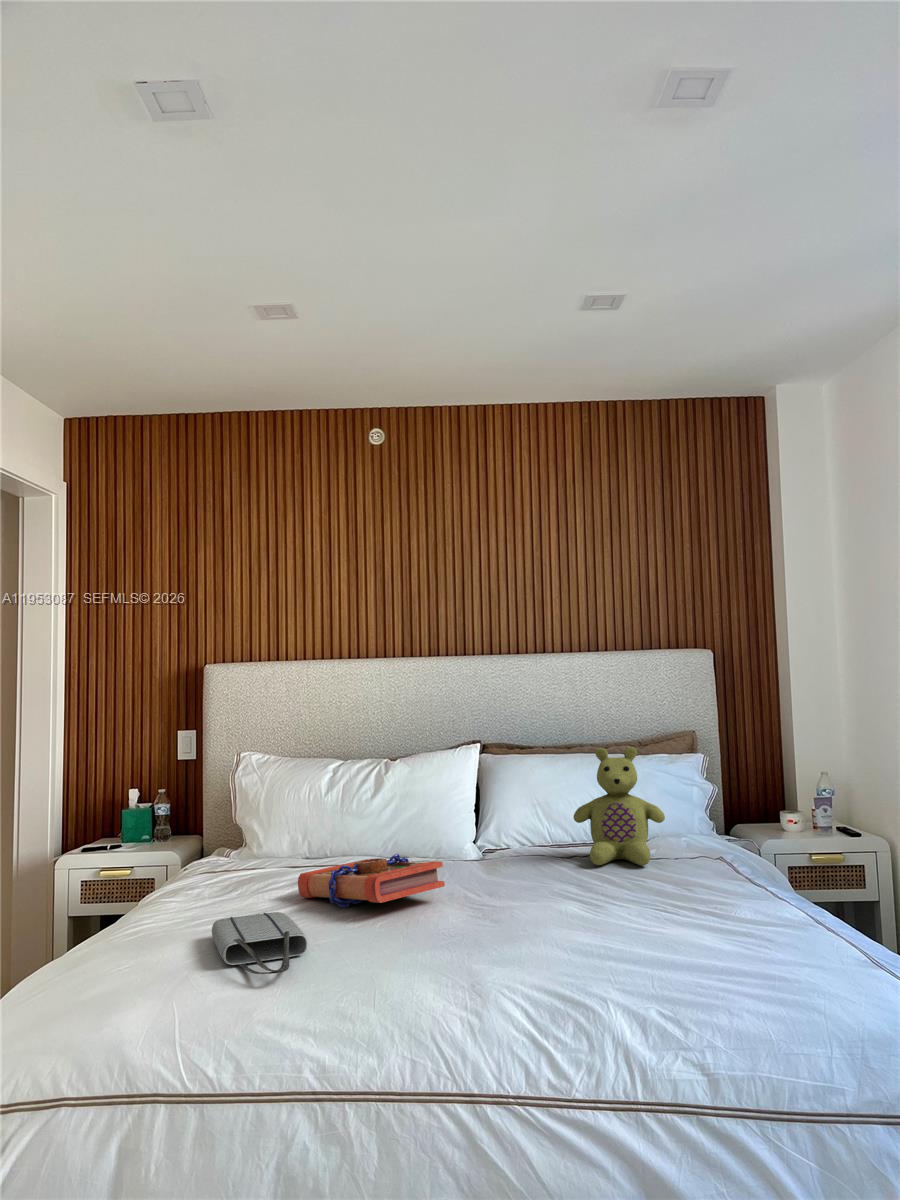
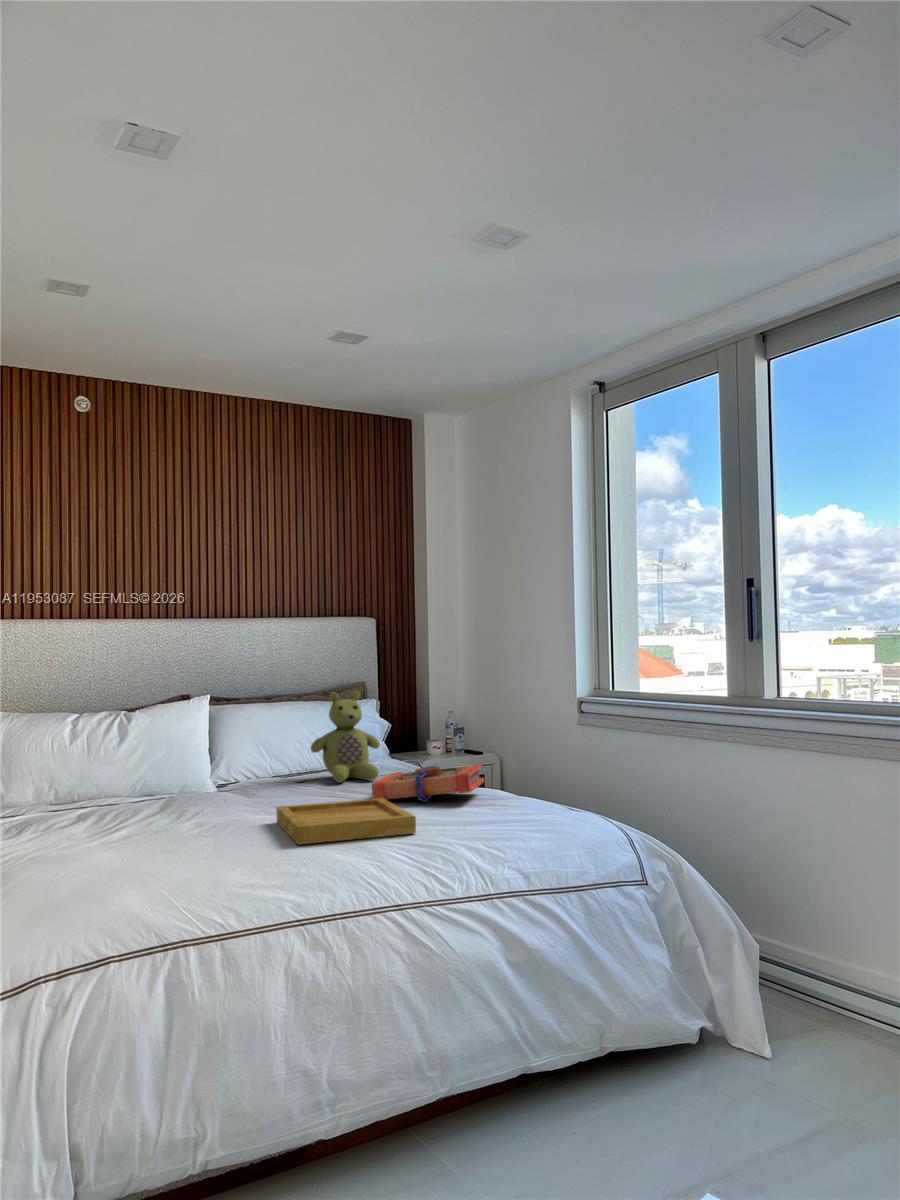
book: present [298,854,445,907] -> present [372,764,484,802]
tray: none [403,901,582,974] -> present [276,798,416,845]
tote bag: present [212,912,308,974] -> none [101,827,222,861]

